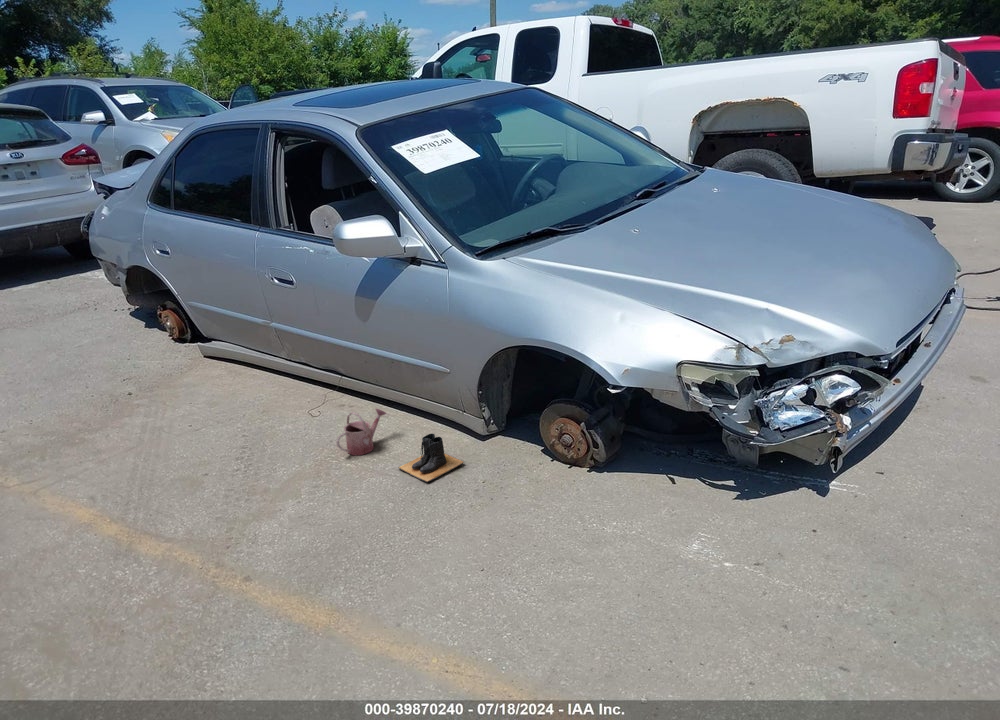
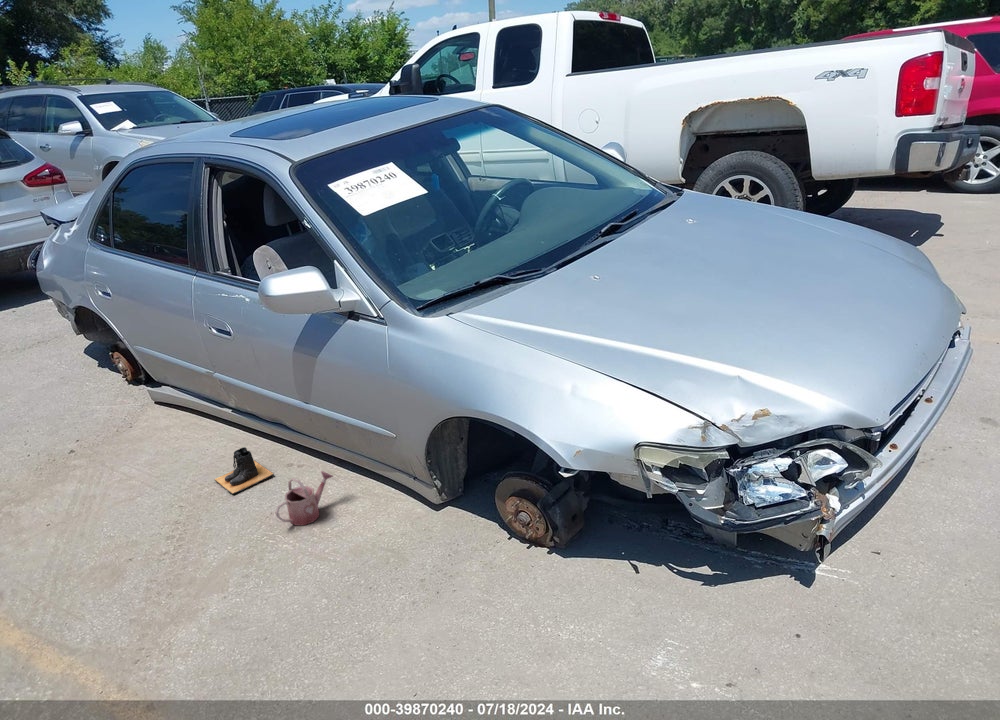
boots: present [398,433,464,482] -> present [215,447,273,494]

